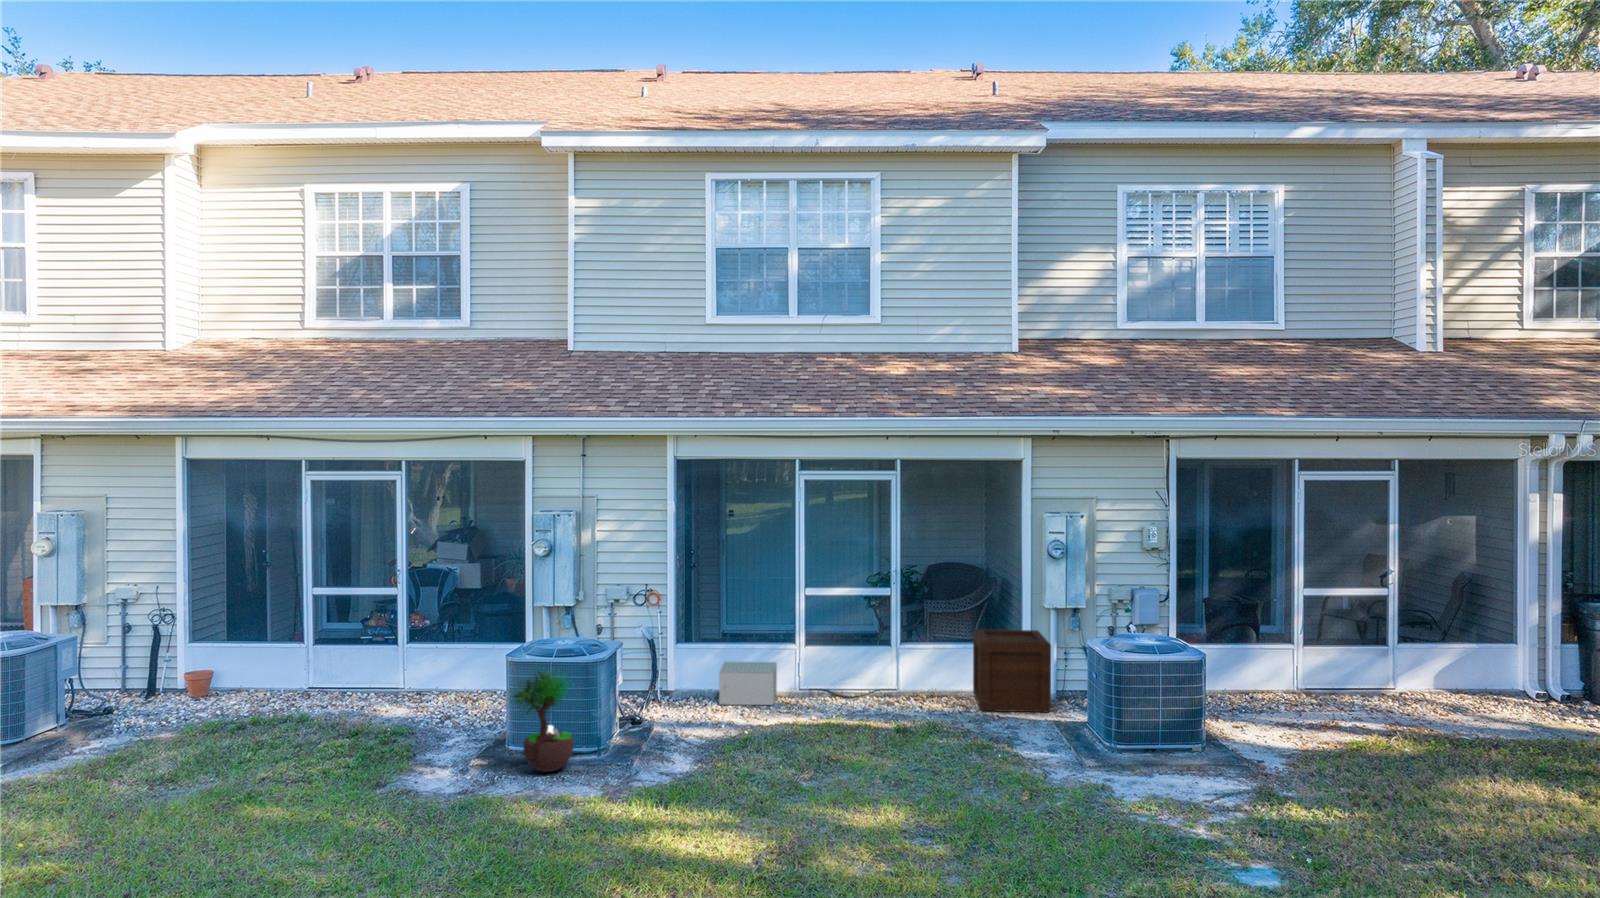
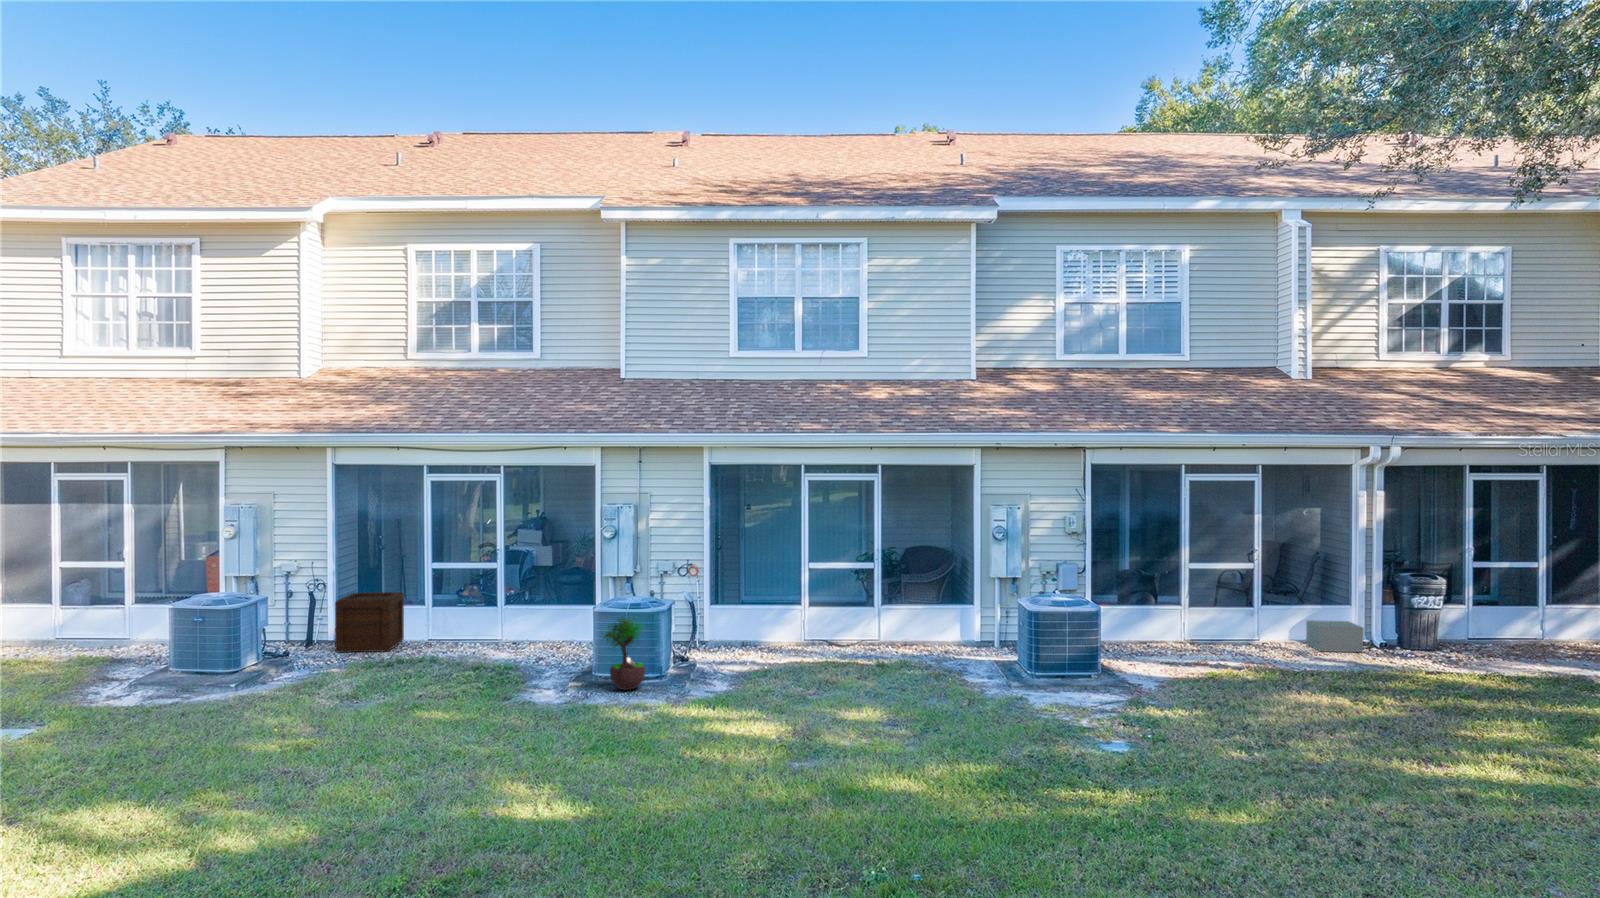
wooden crate: present [973,629,1051,712] -> present [335,592,404,653]
storage box: present [719,662,777,705] -> present [1306,620,1364,652]

